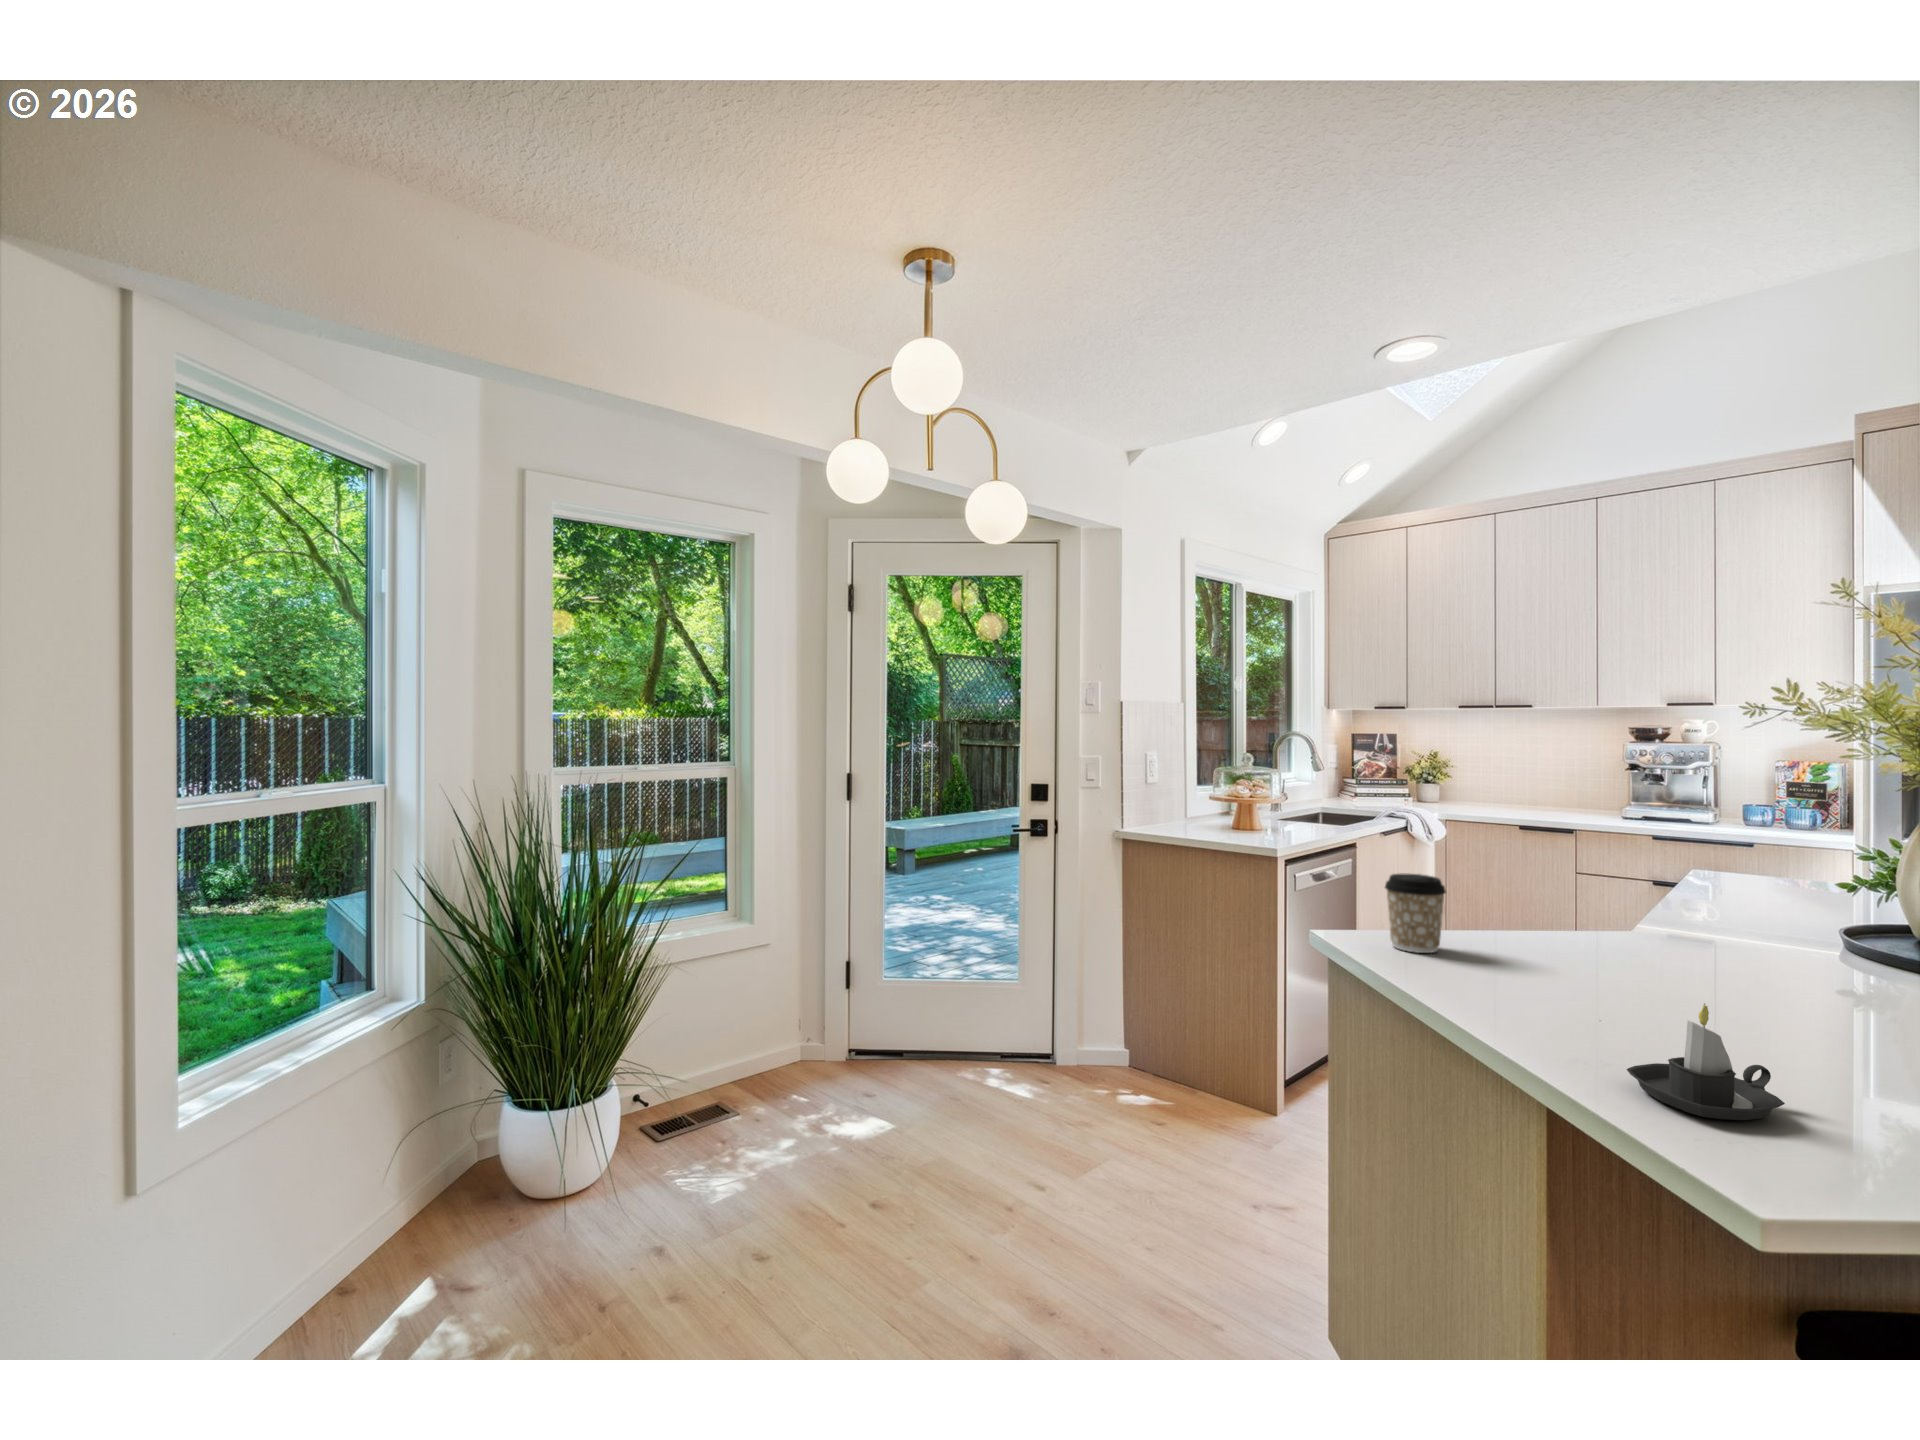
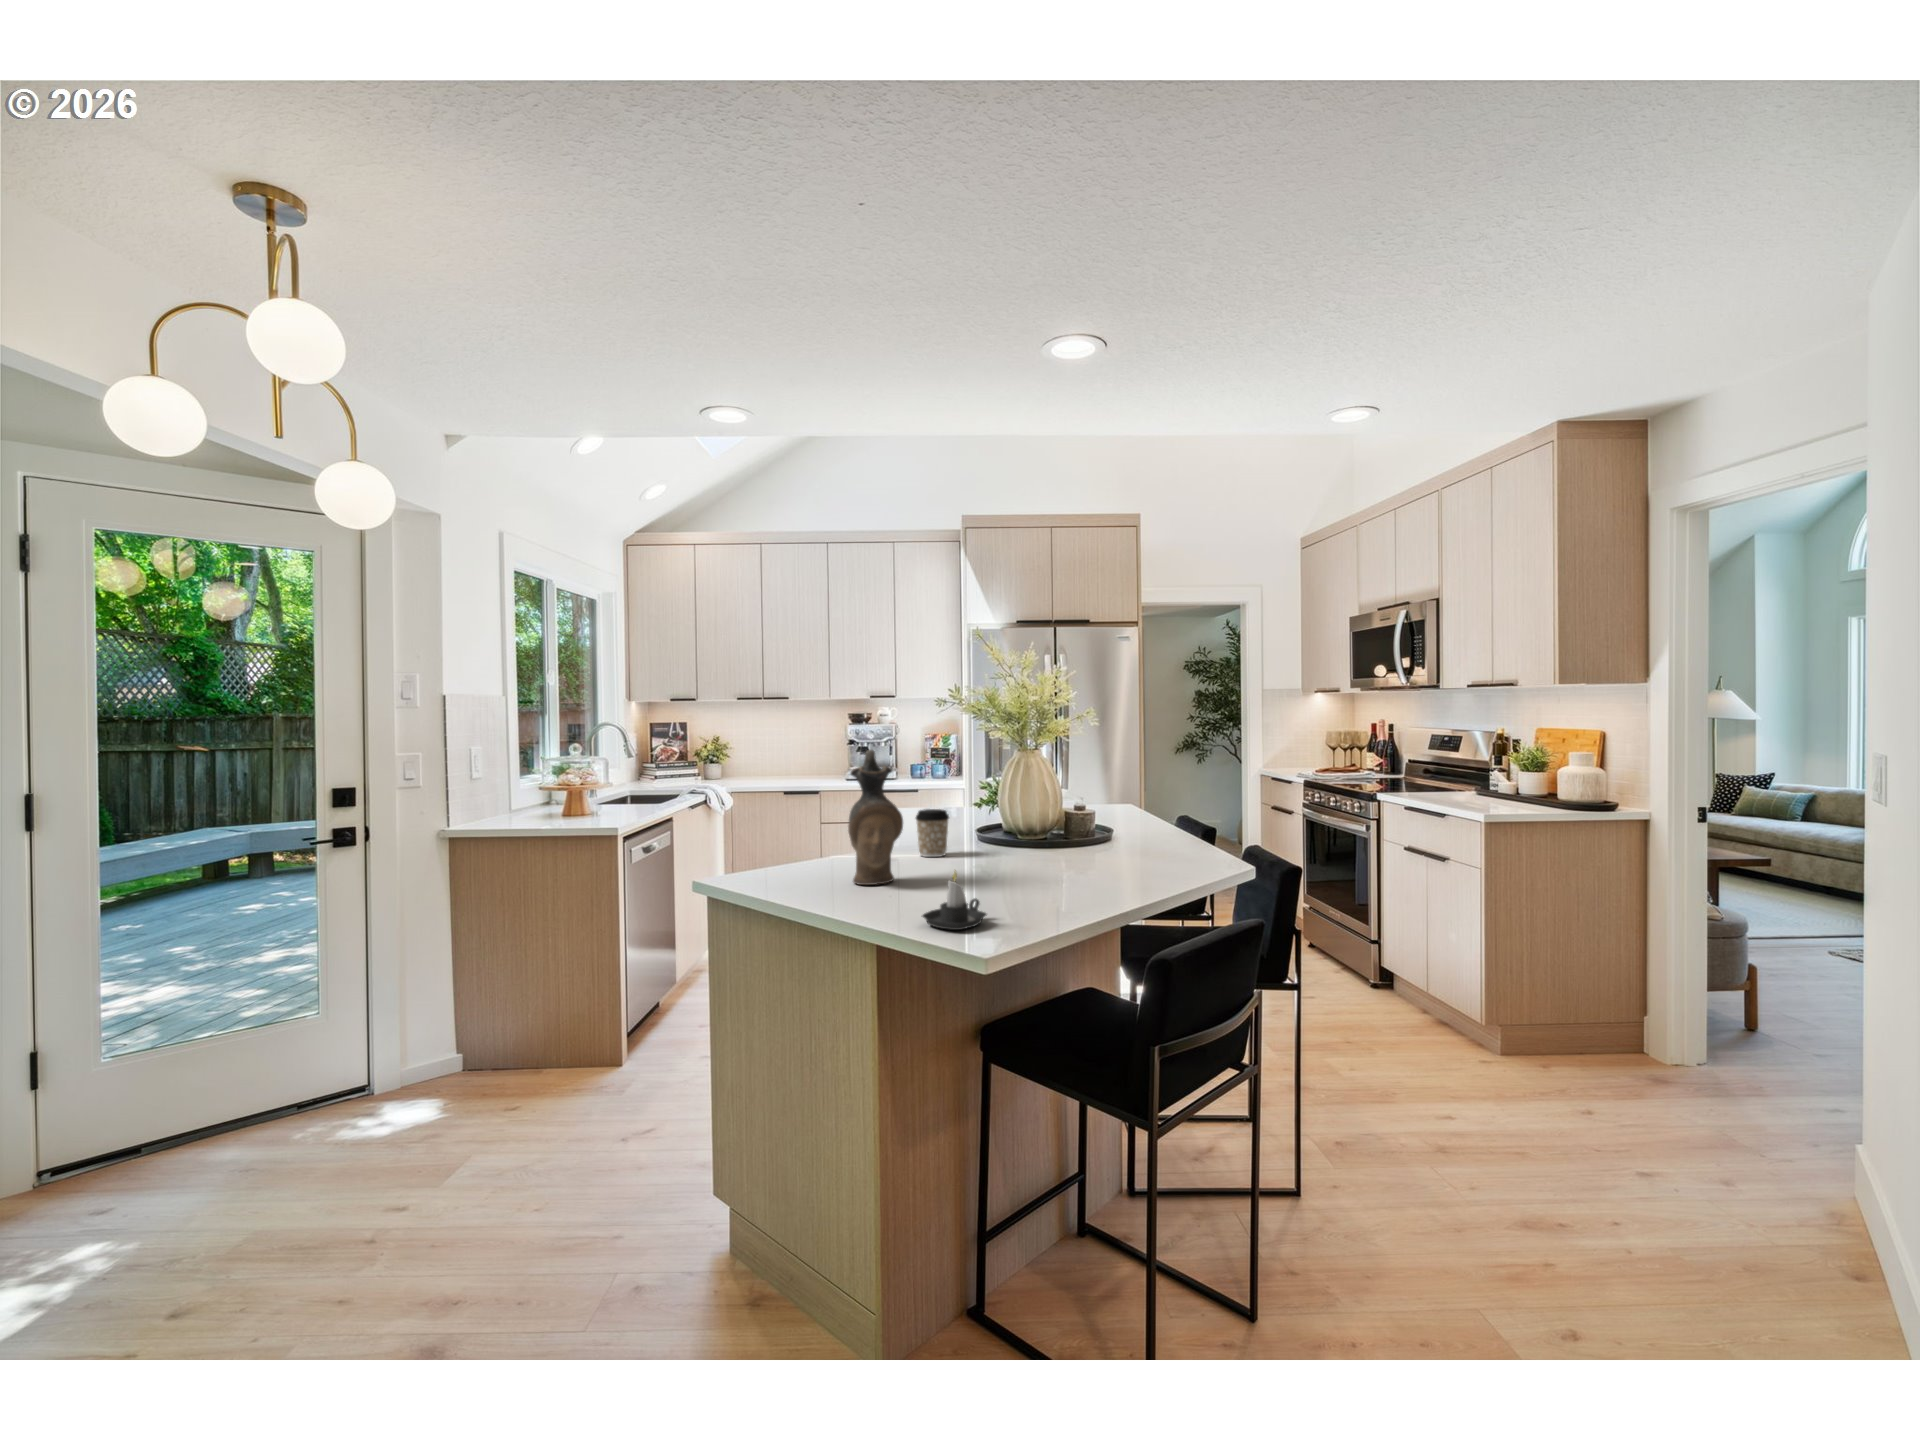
ceramic pitcher: none [1530,778,1634,991] -> present [848,750,903,885]
coffee cup: present [1385,874,1446,953] -> present [916,809,949,857]

